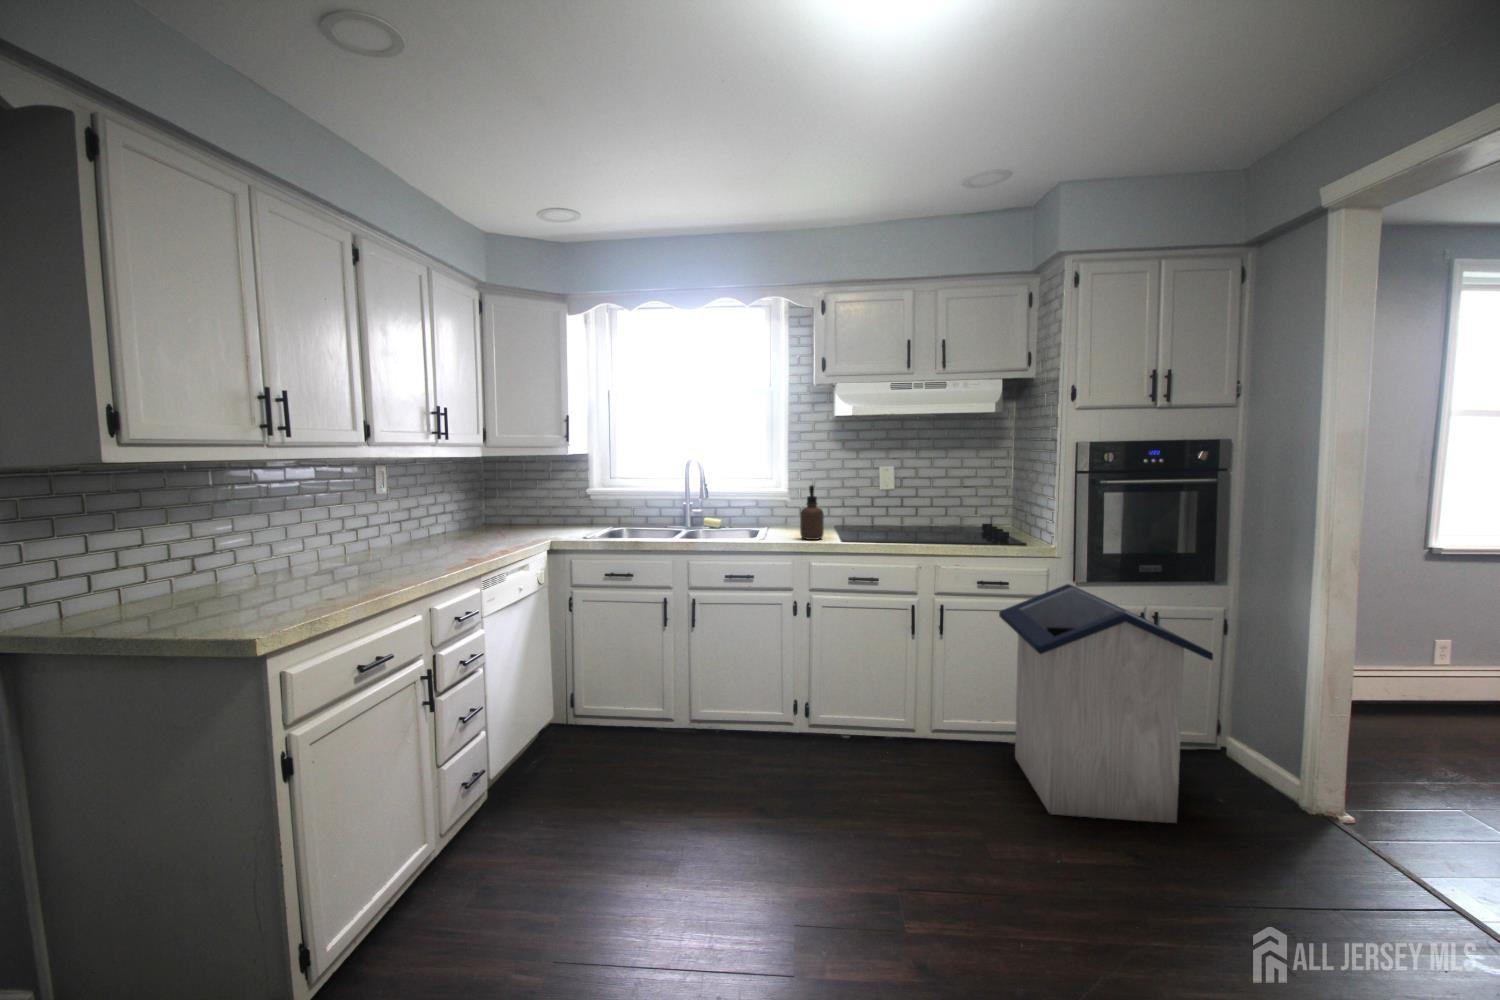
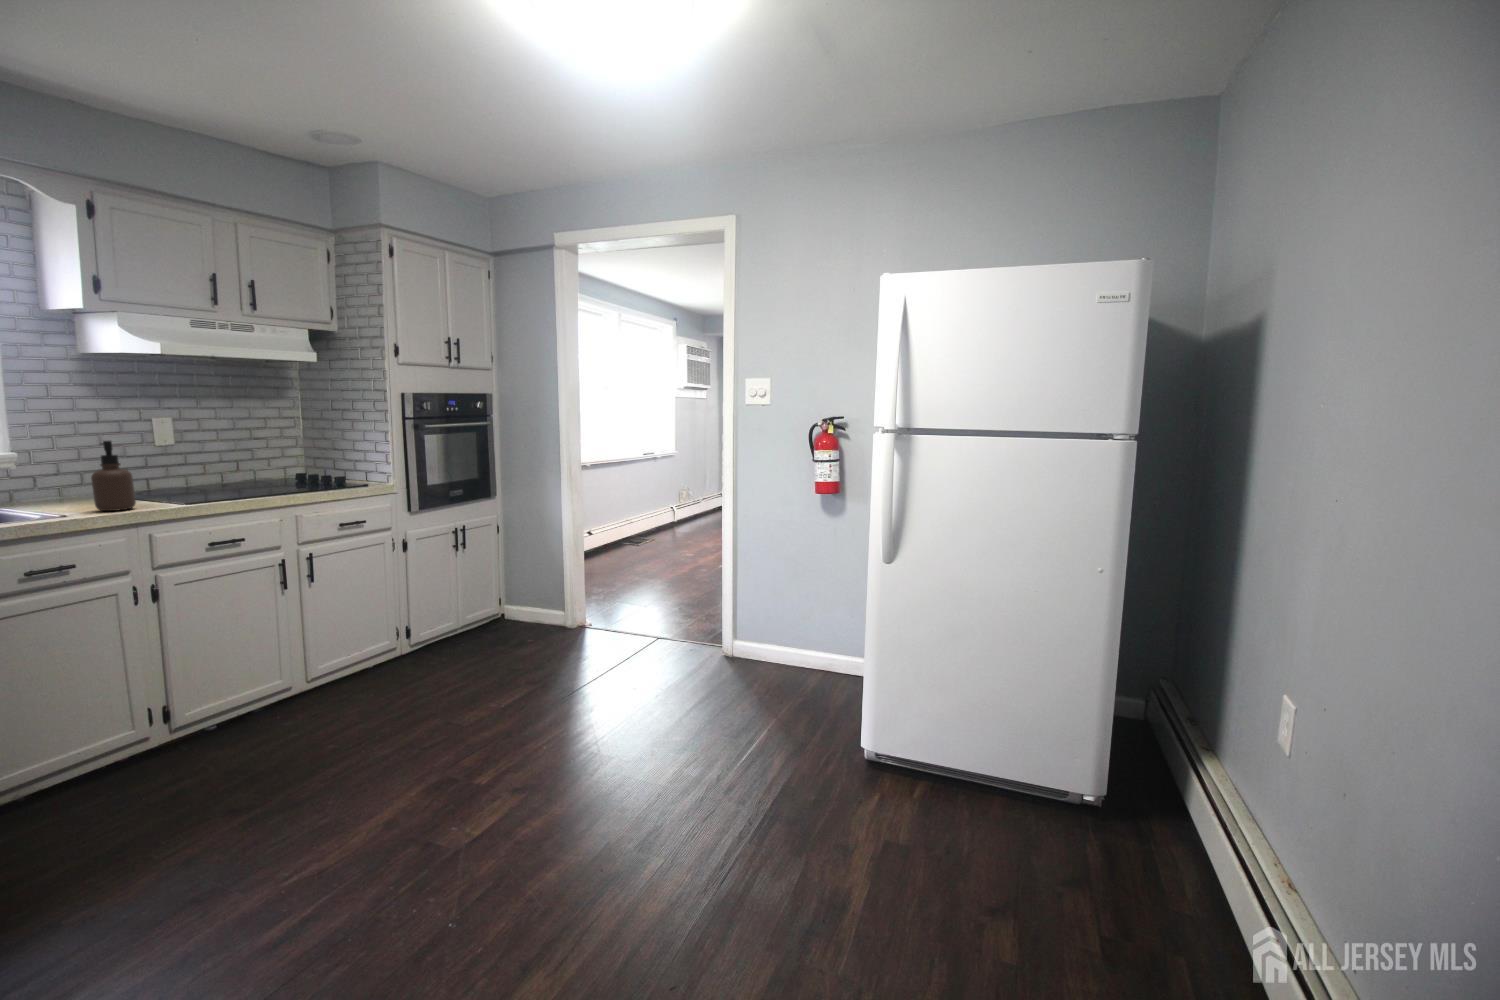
trash can: present [999,584,1213,823] -> none [359,514,527,687]

